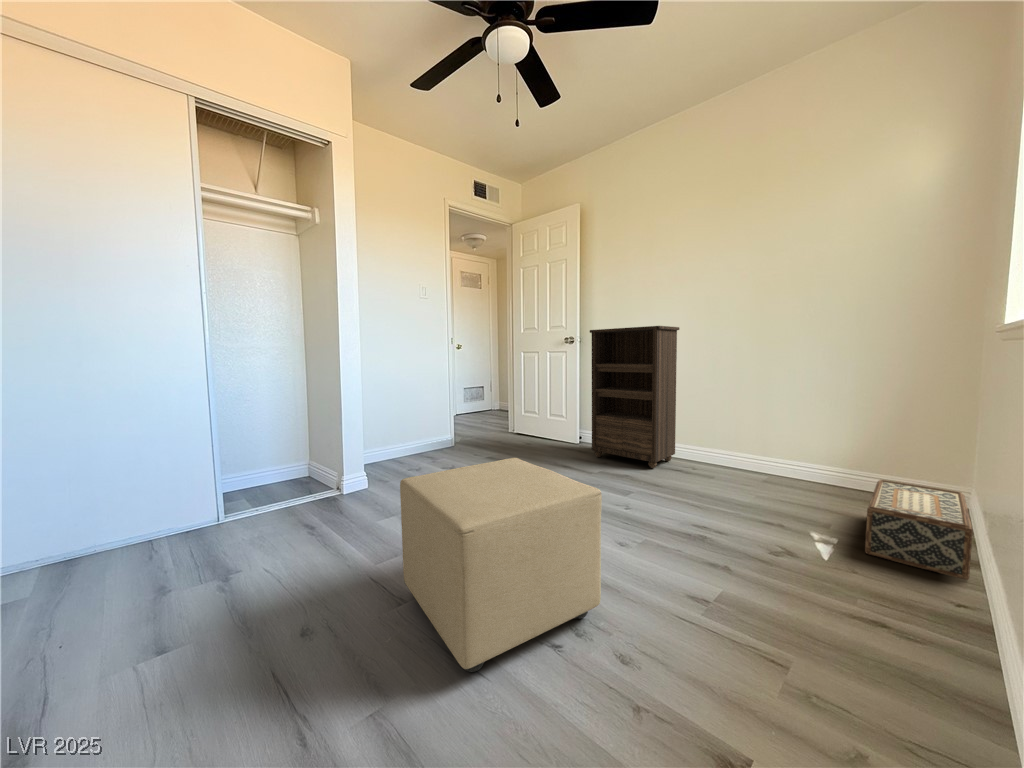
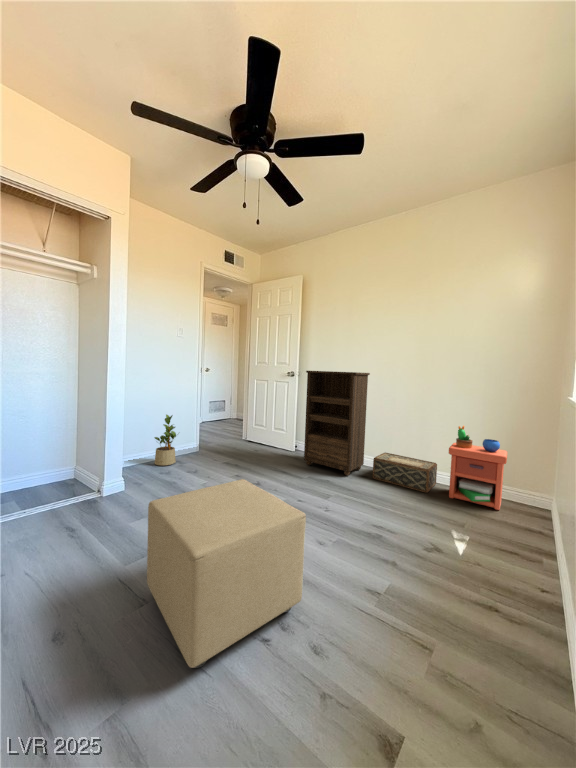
nightstand: none [802,389,895,507] -> present [449,426,507,510]
potted plant: none [399,396,430,460] -> present [154,415,176,465]
woven basket: present [865,480,973,580] -> present [373,453,437,493]

